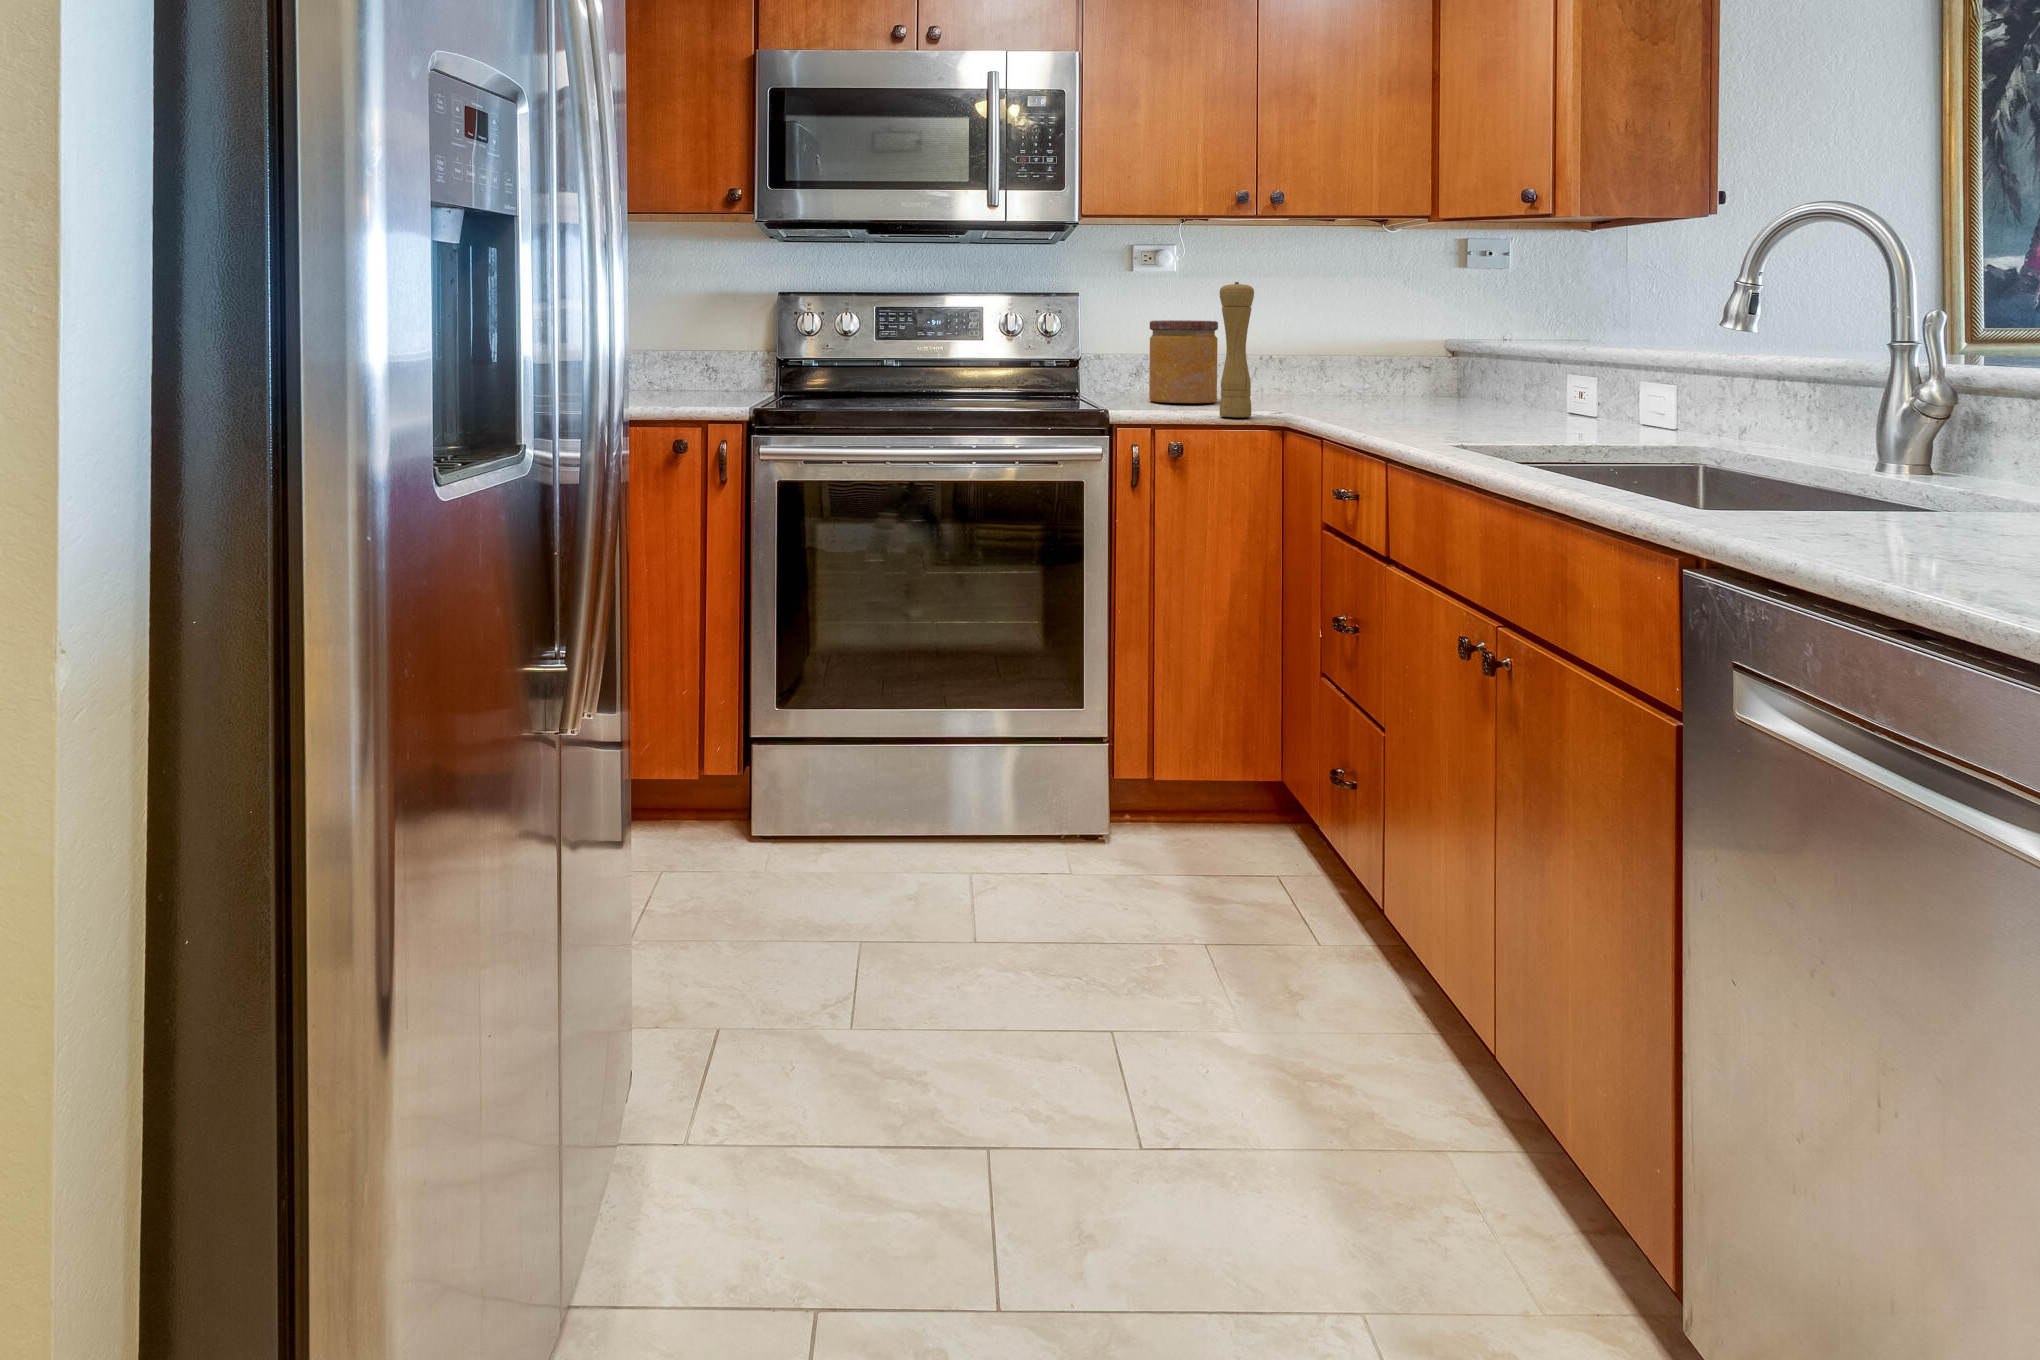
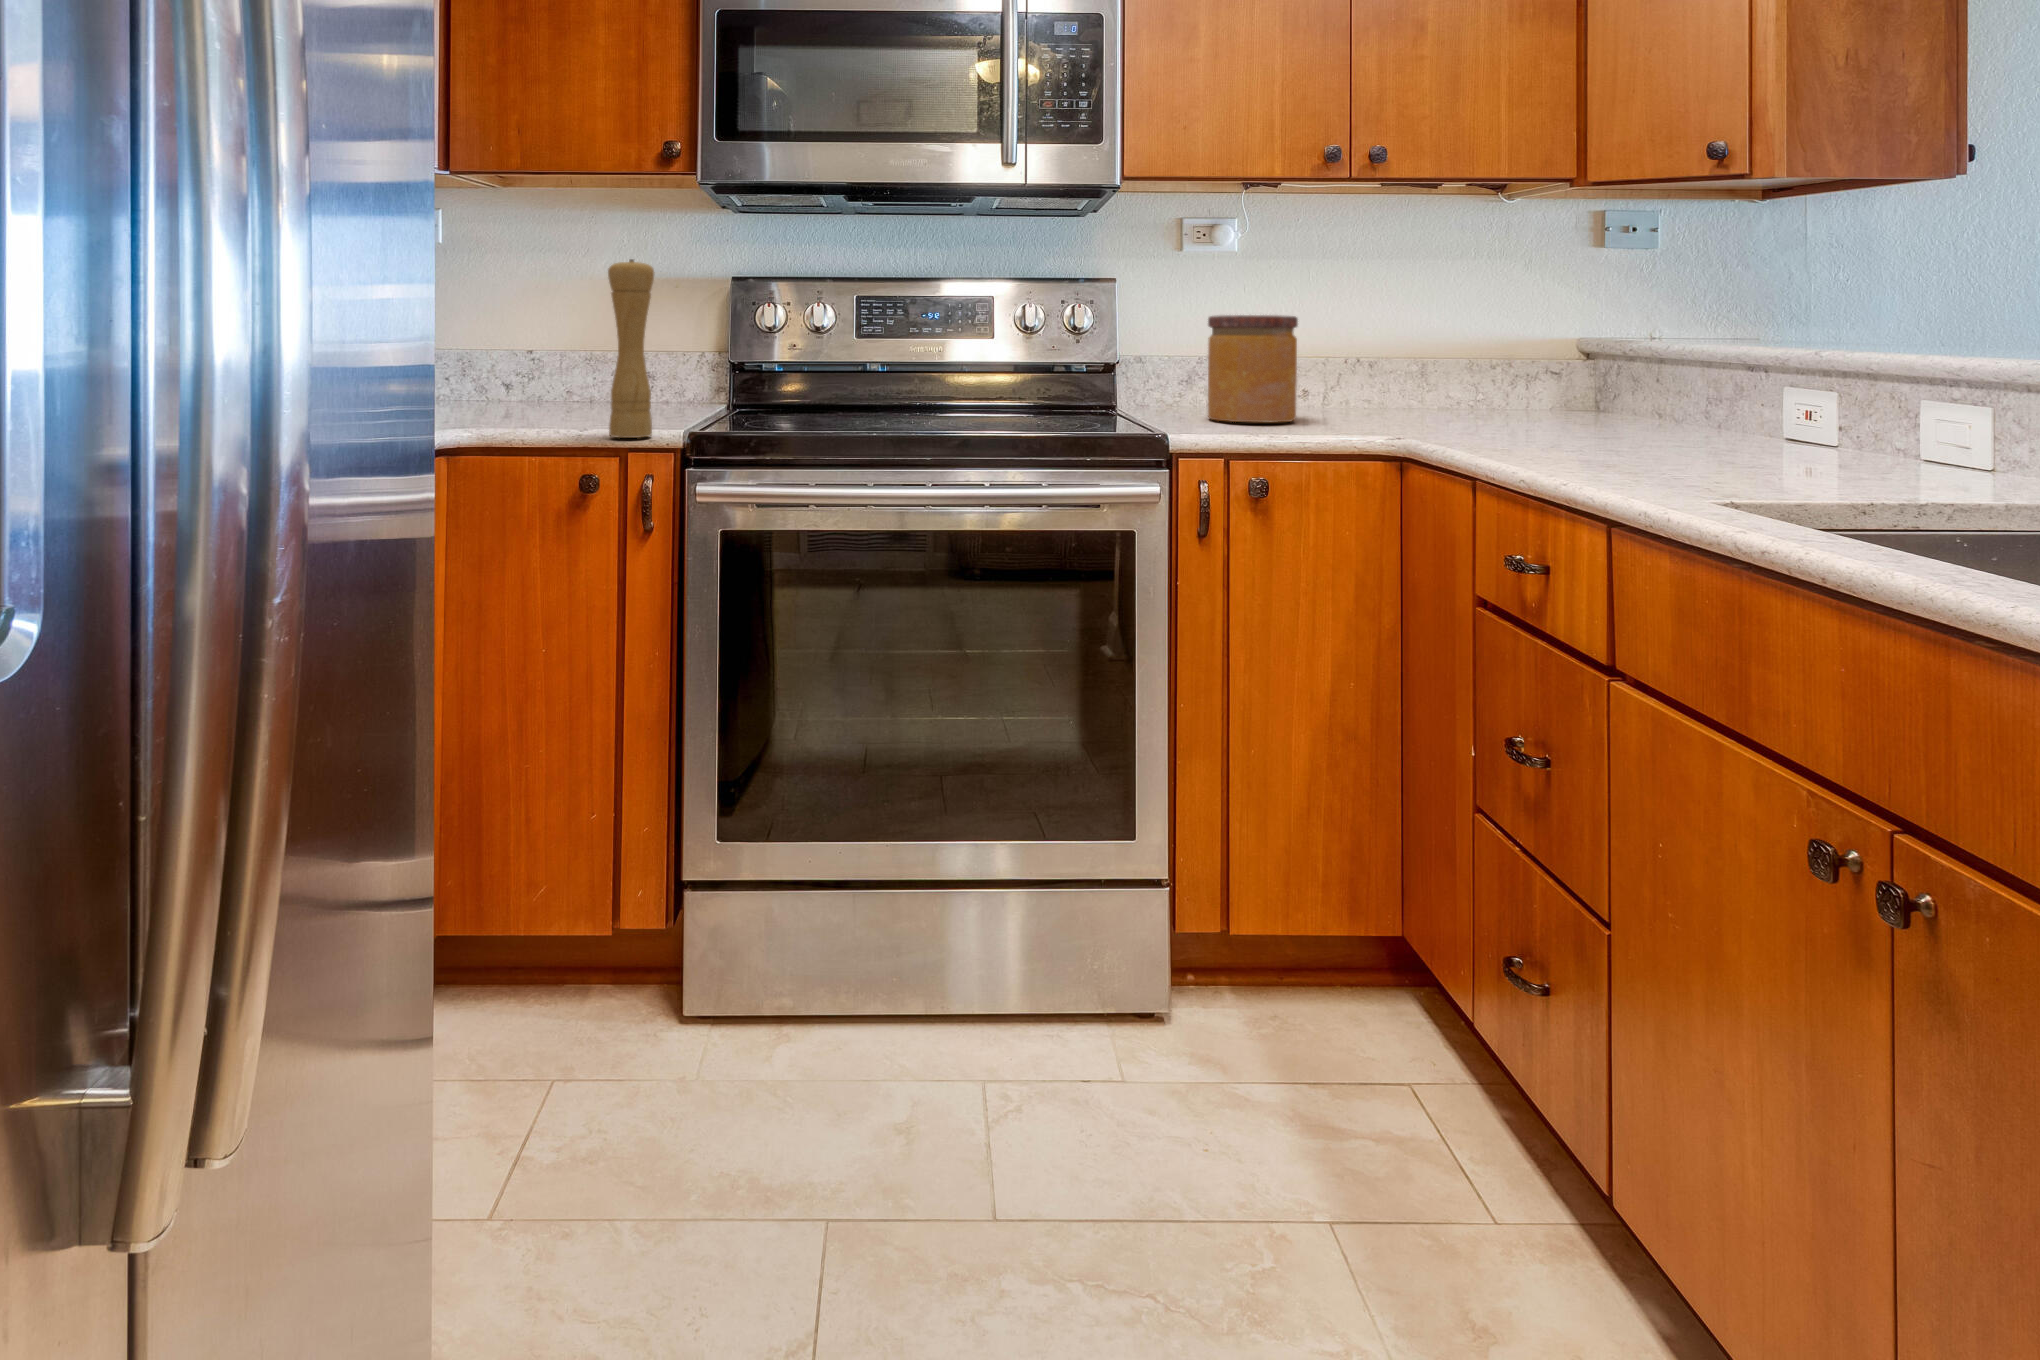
pepper mill: present [1220,282,1254,417] -> present [608,259,654,438]

